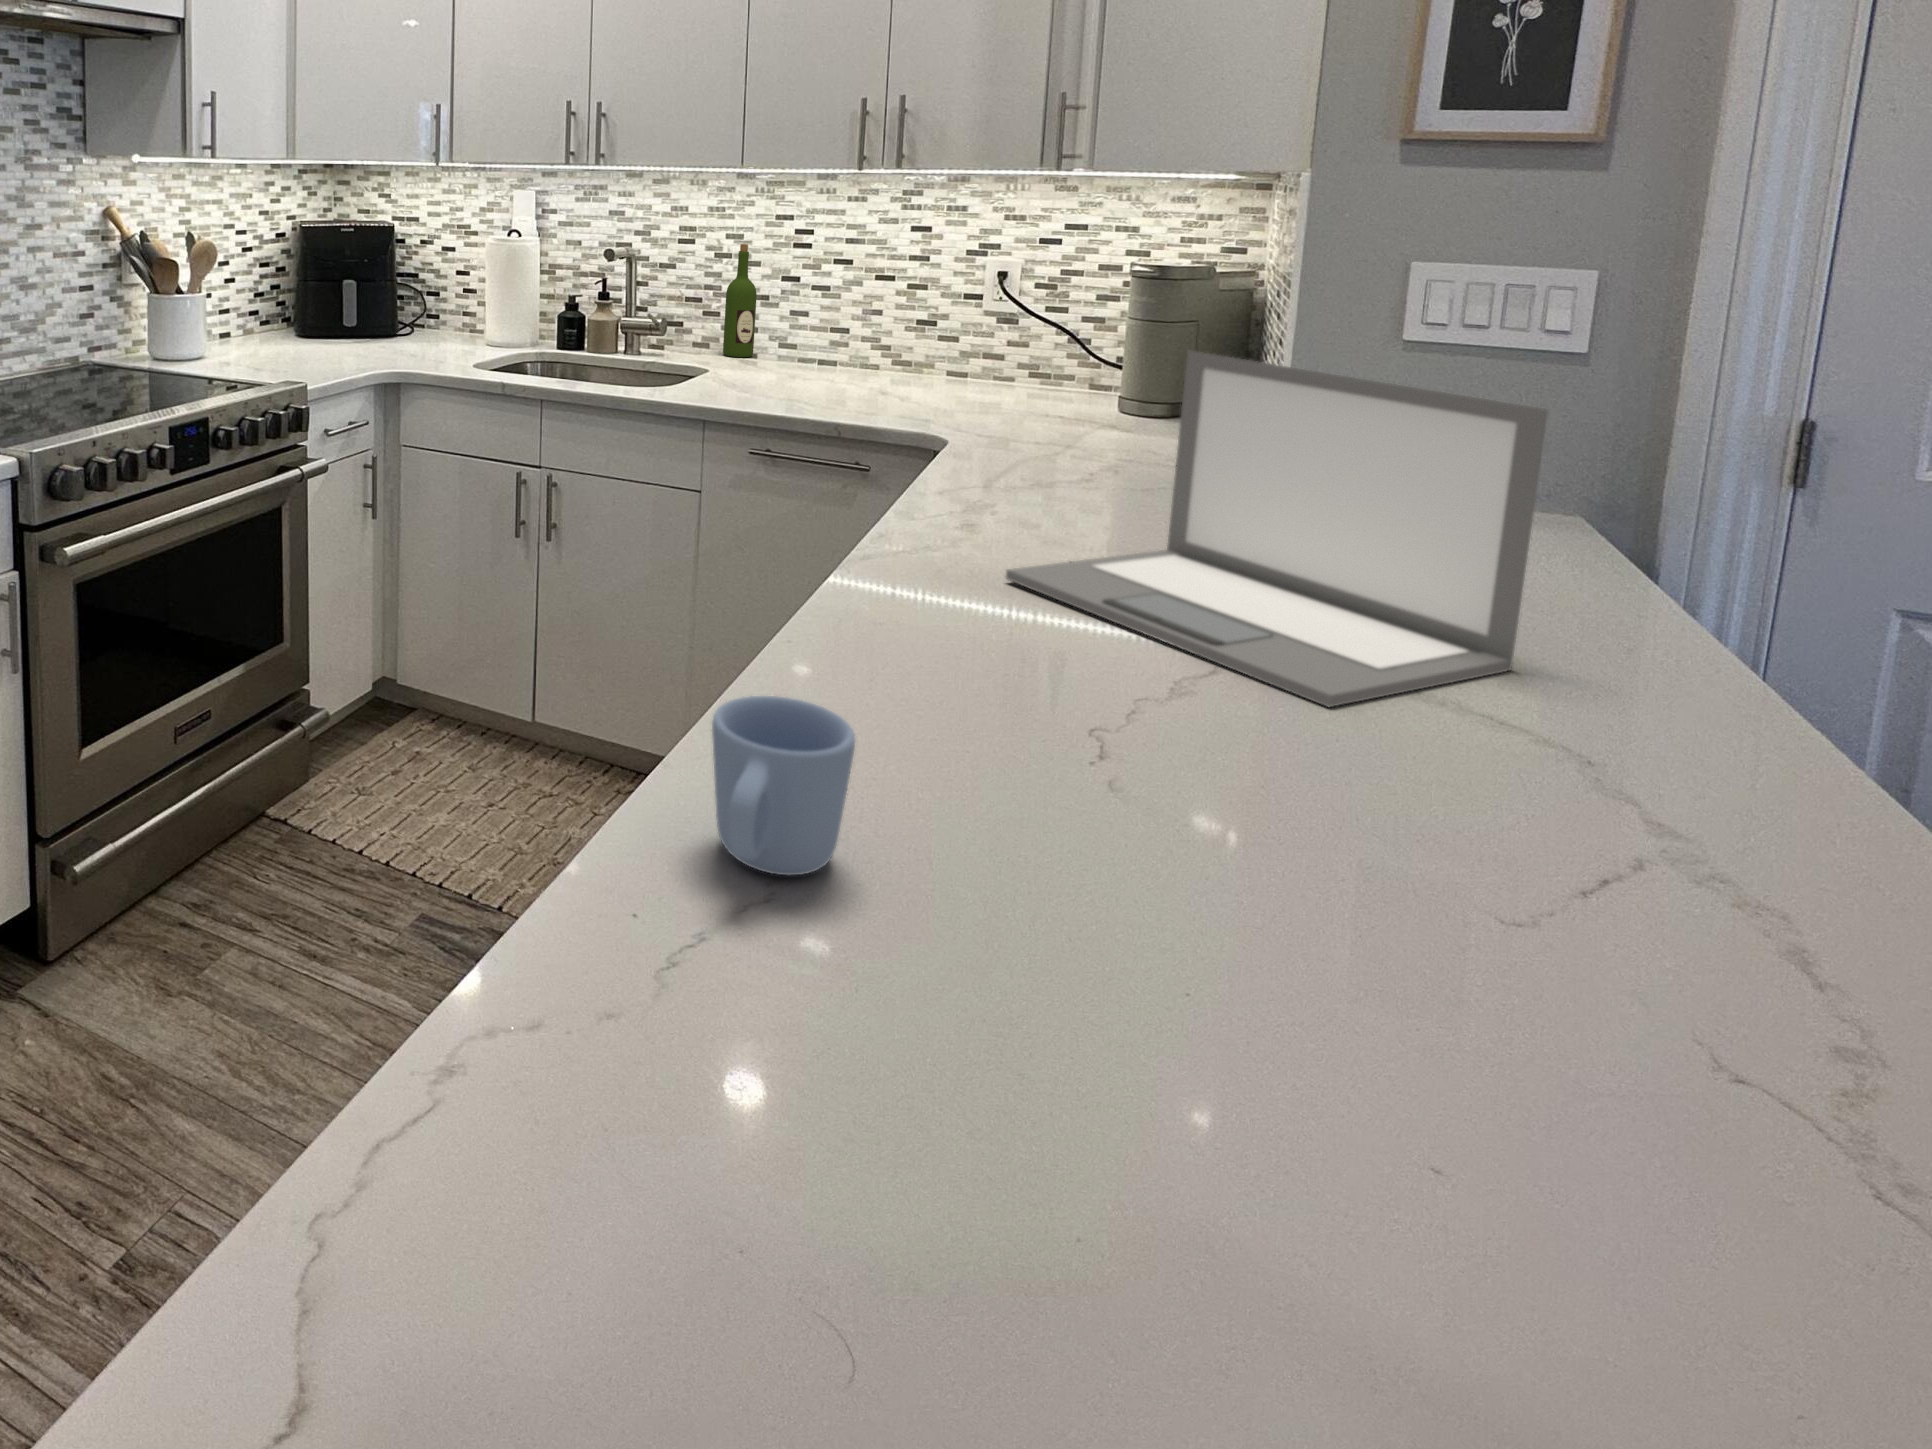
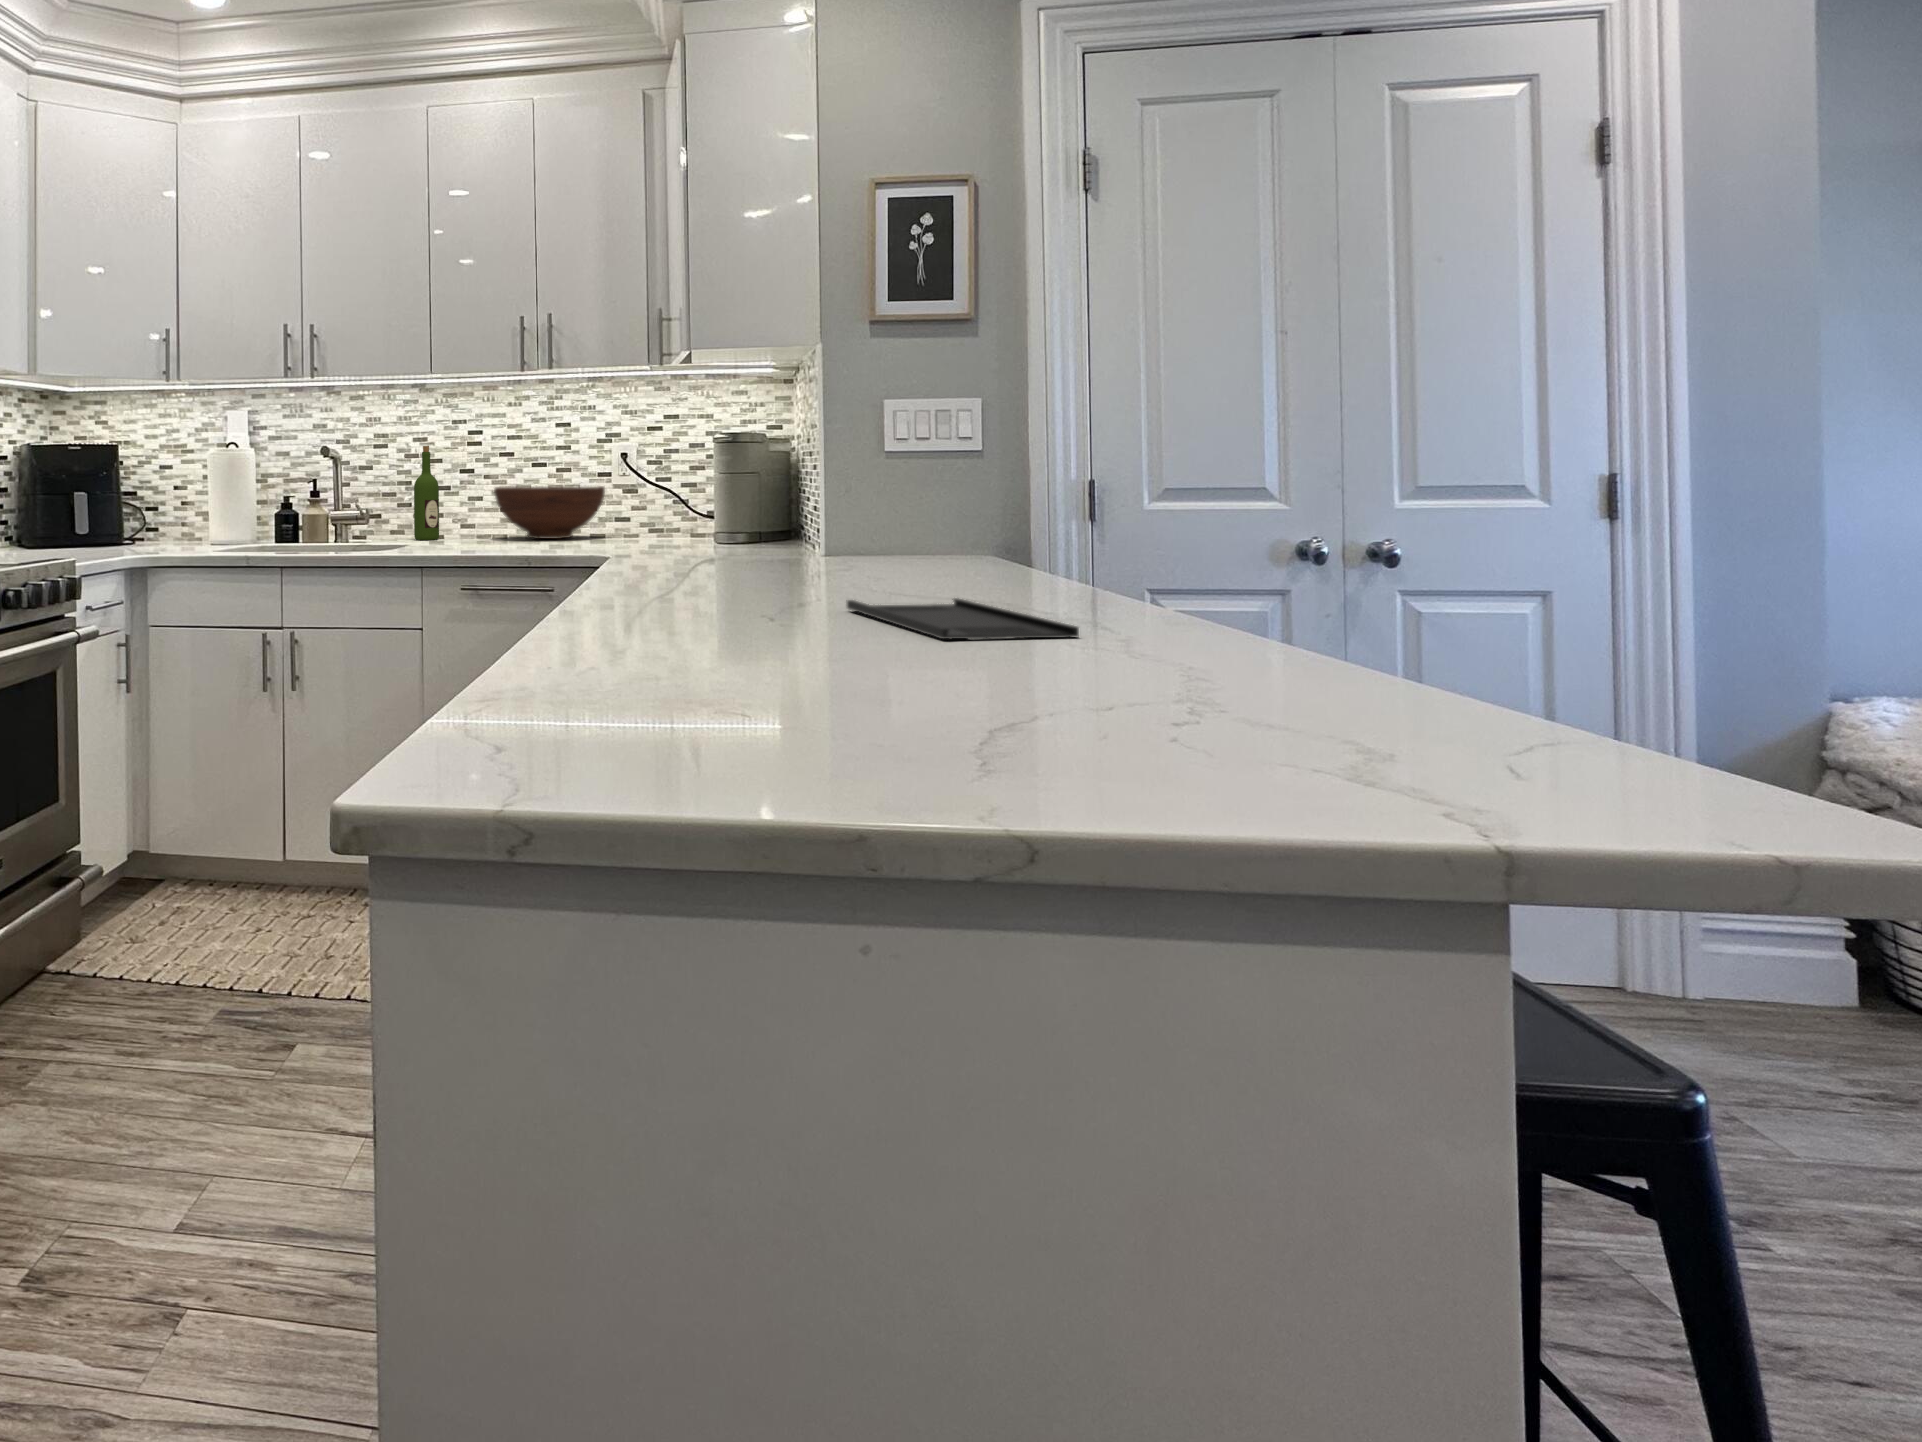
fruit bowl: none [824,298,970,372] -> present [494,486,605,539]
laptop: present [1005,351,1548,707] -> none [688,421,985,600]
mug: present [712,696,855,875] -> none [571,556,660,650]
tray: none [1228,726,1677,1001] -> present [847,598,1079,639]

